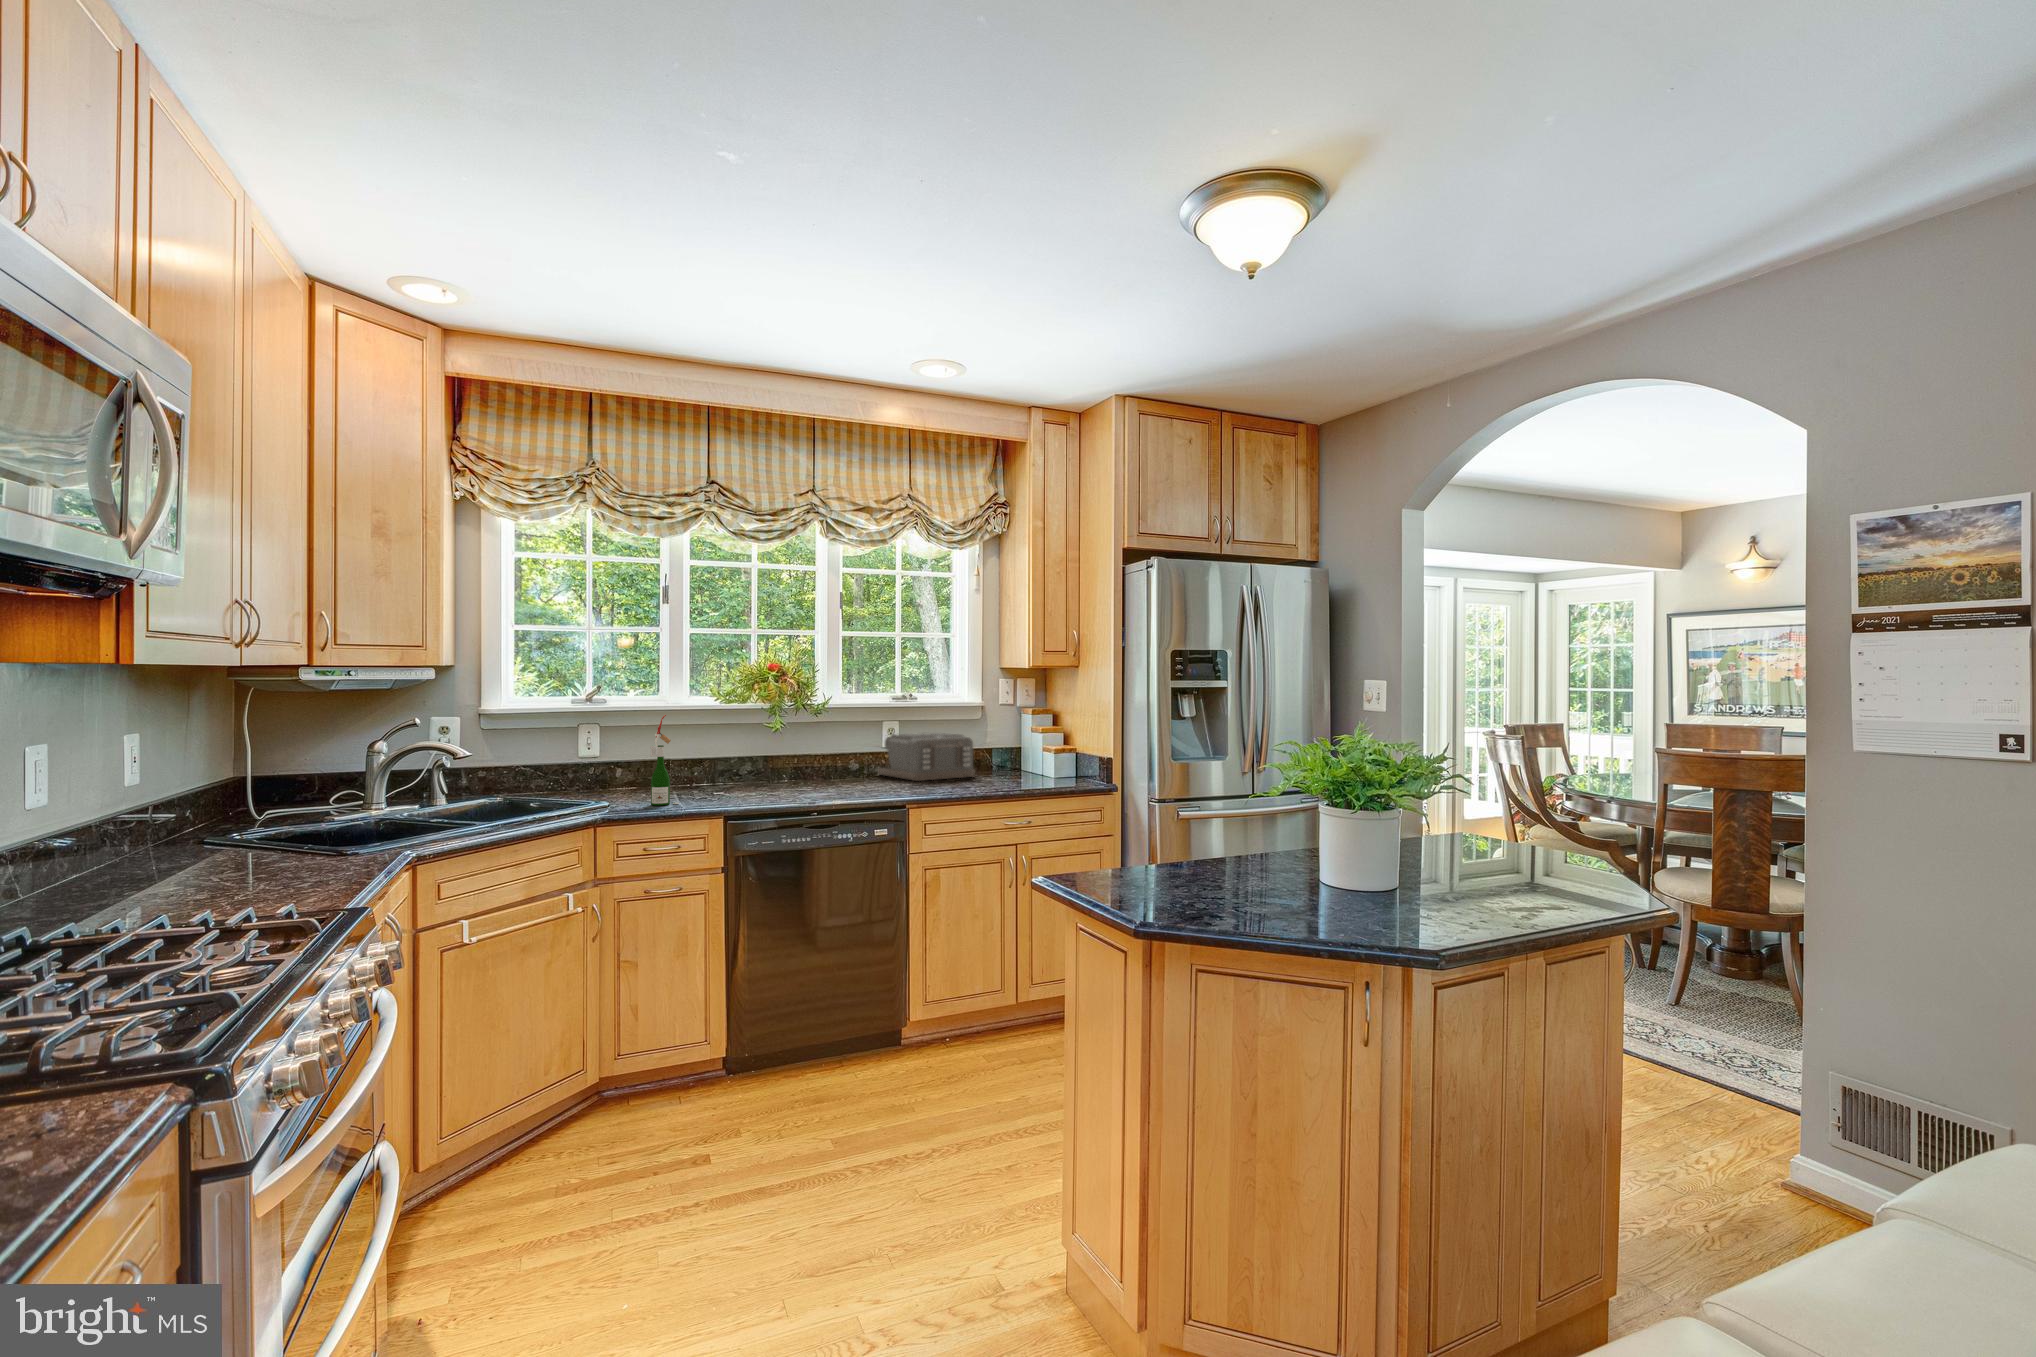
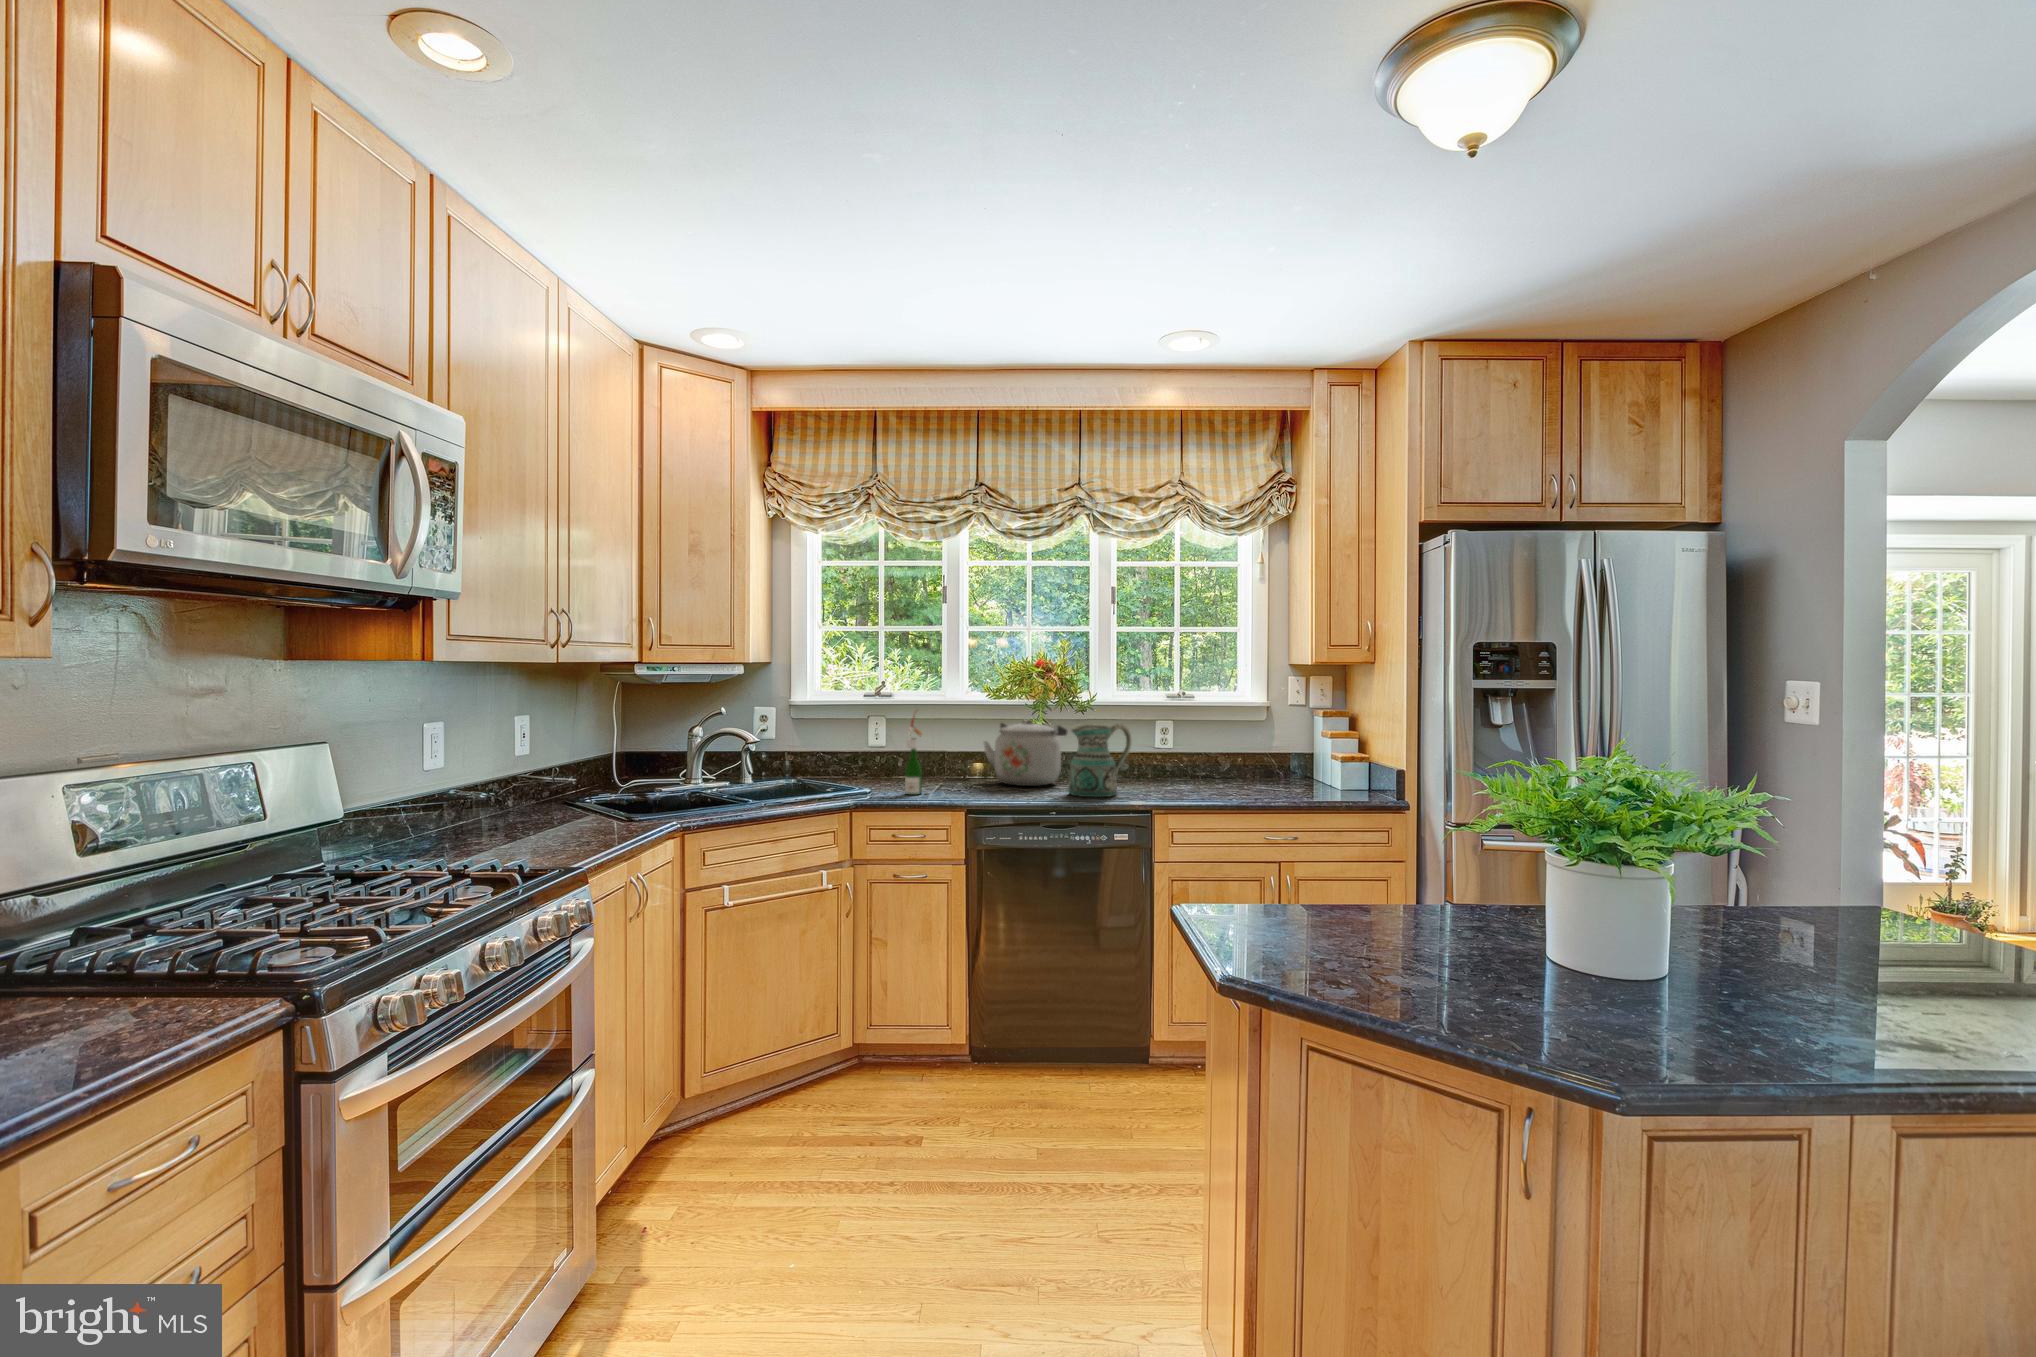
kettle: none [718,723,805,790] -> present [984,719,1068,786]
ceramic pitcher: none [822,725,881,797] -> present [1069,724,1131,797]
toaster: present [878,733,975,781] -> none [1153,732,1252,784]

